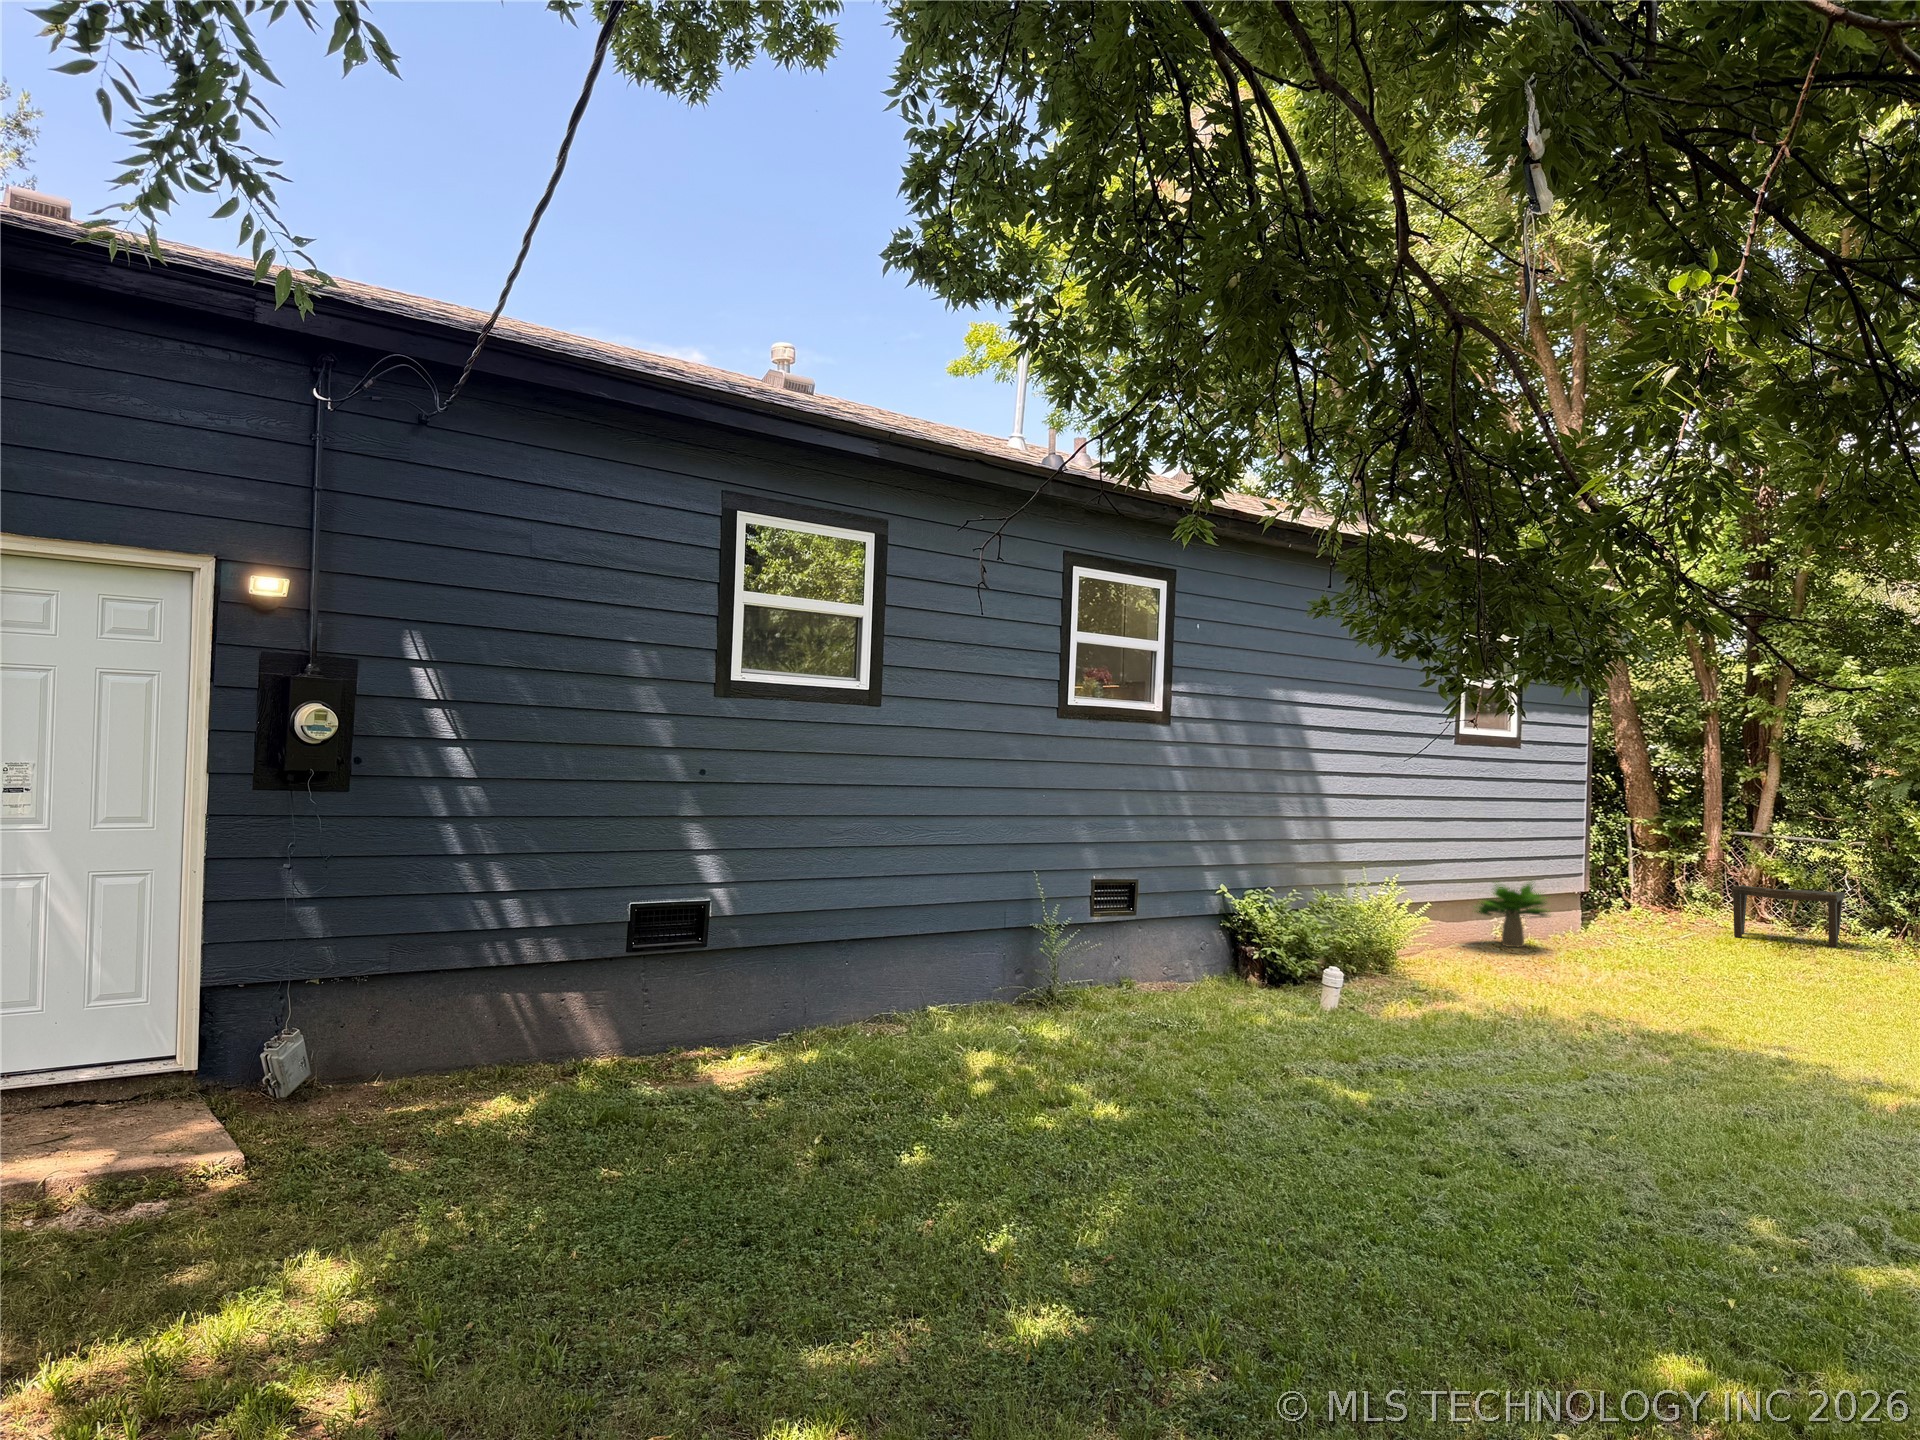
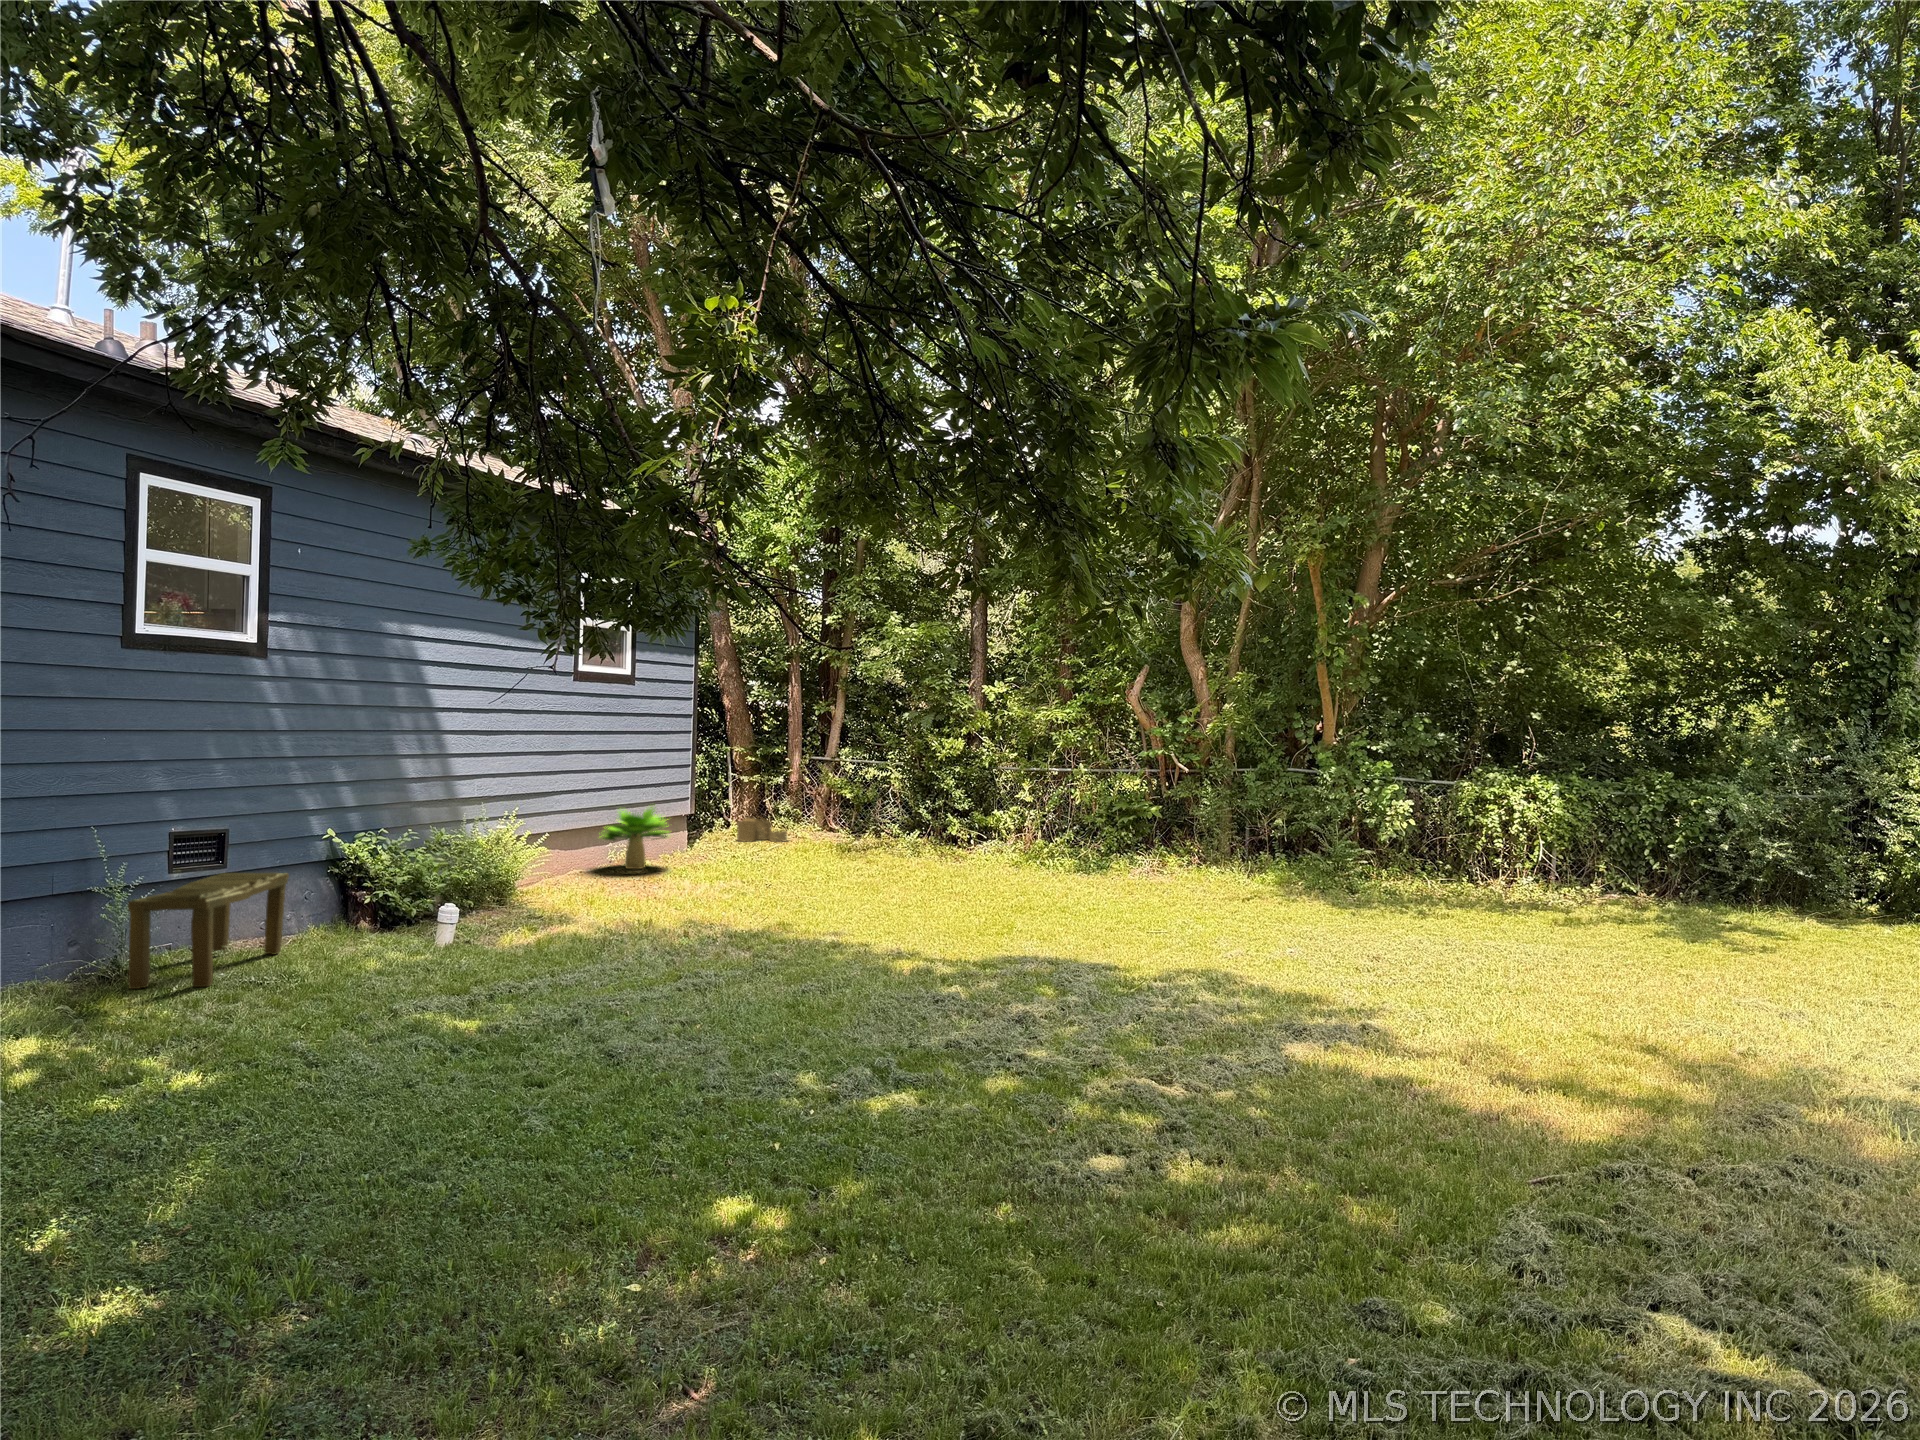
bench: present [1732,885,1845,948] -> present [128,873,289,989]
woven basket: none [1637,896,1704,931] -> present [737,817,788,842]

